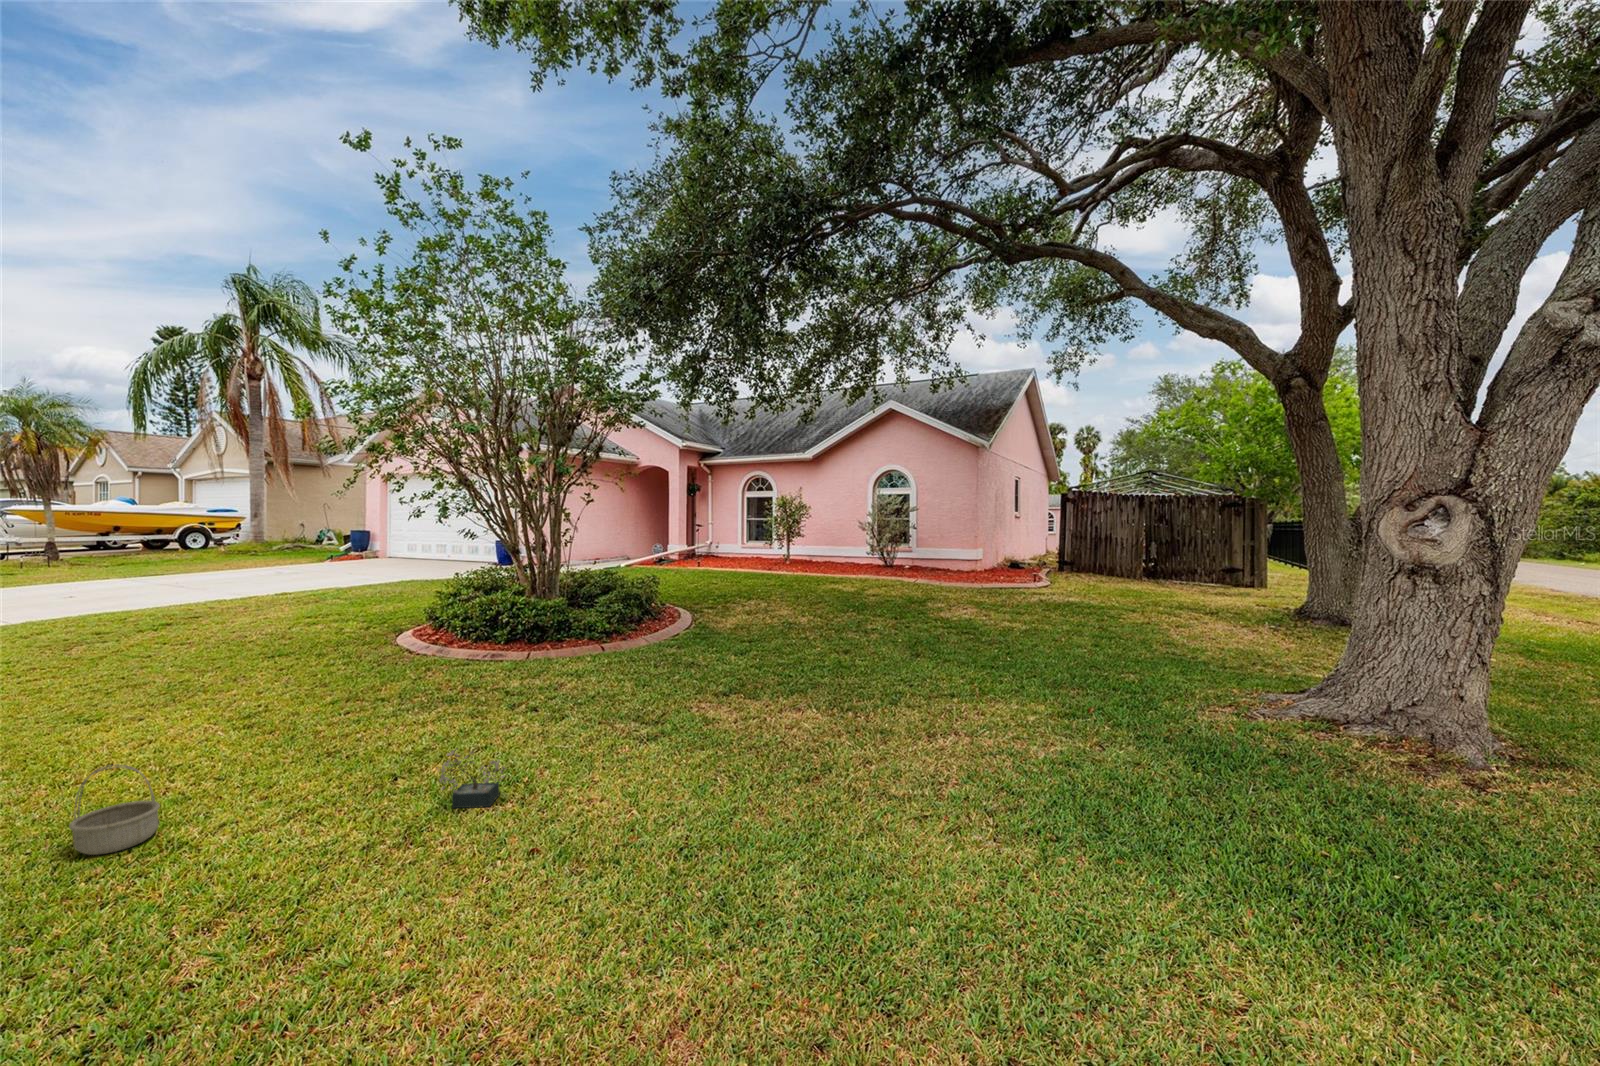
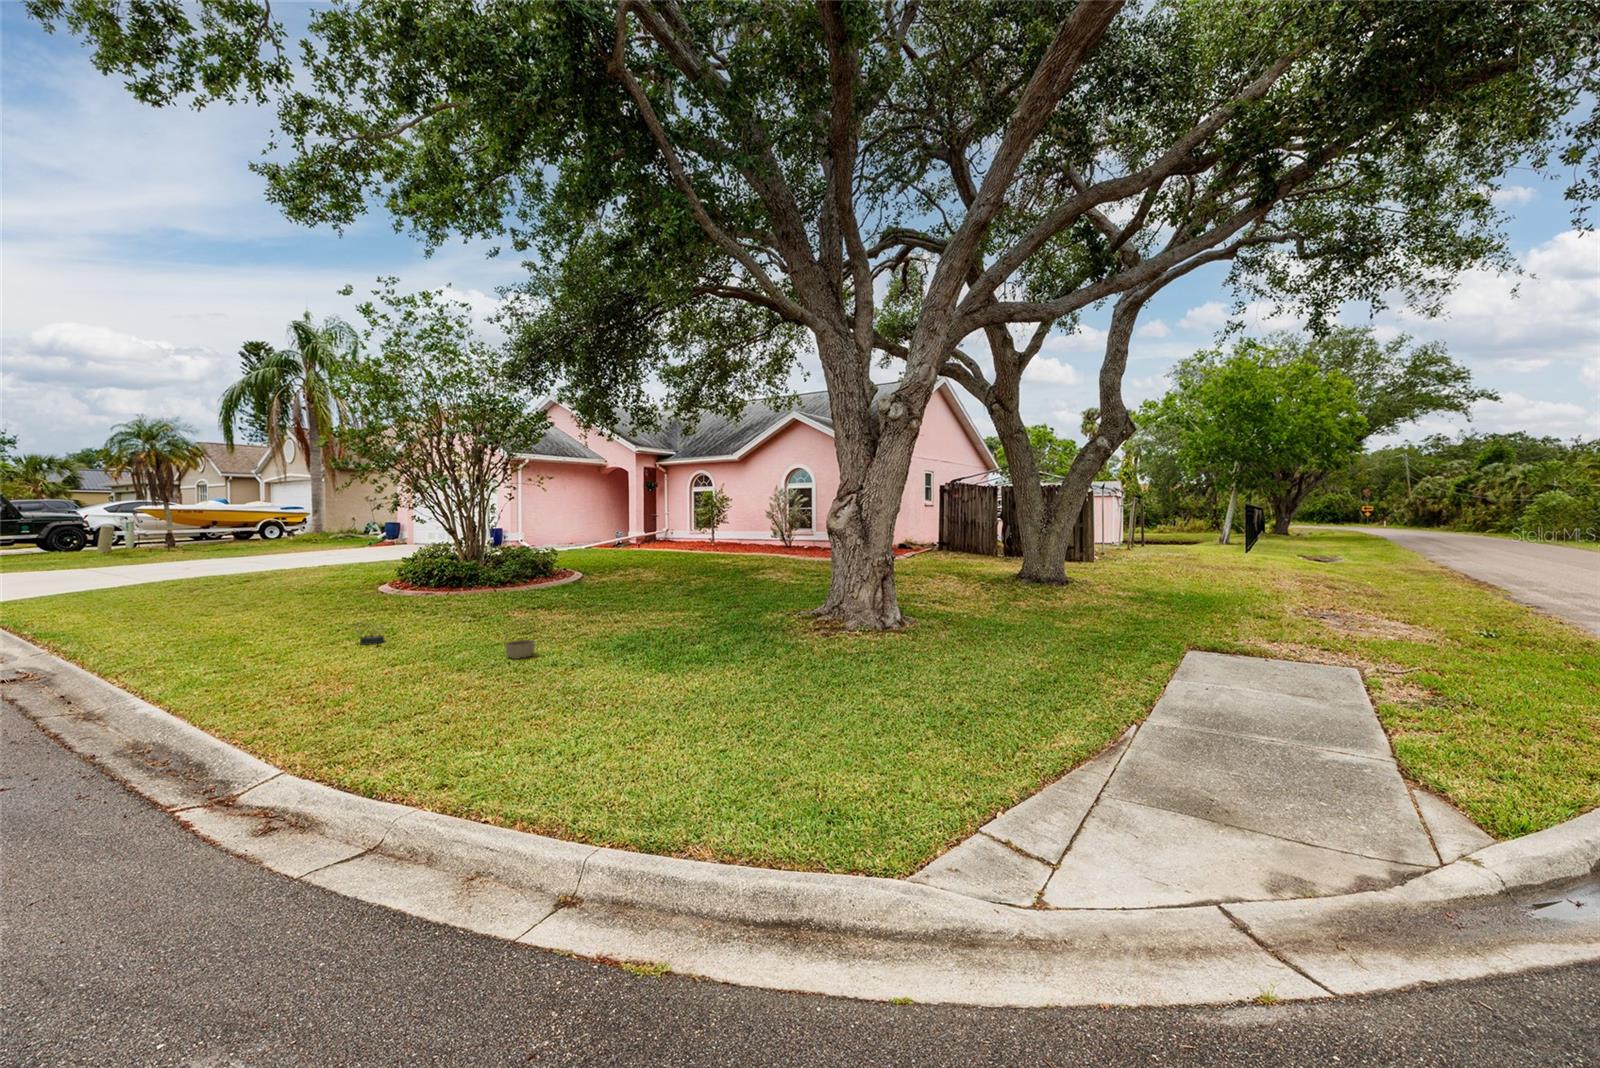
basket: present [69,765,160,855] -> present [505,621,535,659]

